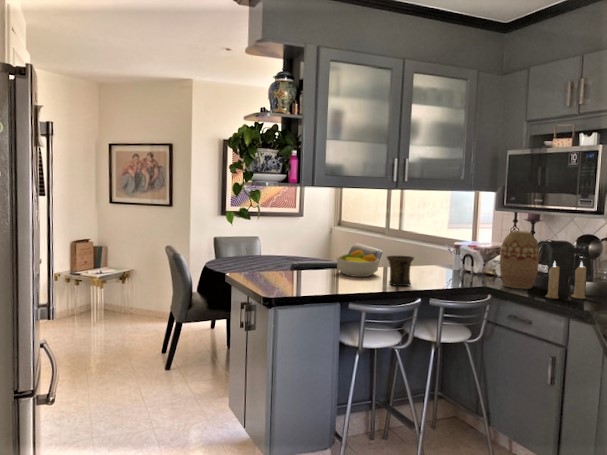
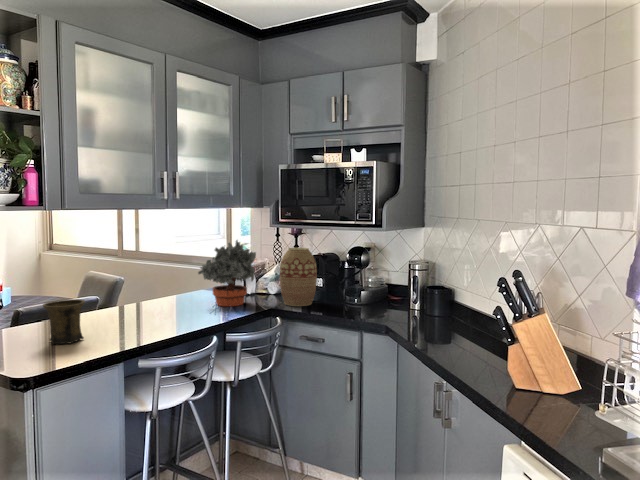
potted plant: none [424,220,480,281] -> present [198,240,256,306]
fruit bowl: present [337,250,379,277] -> none [92,283,147,318]
mug: present [387,256,414,286] -> present [43,299,85,344]
candle: present [546,261,586,299] -> none [334,272,367,314]

